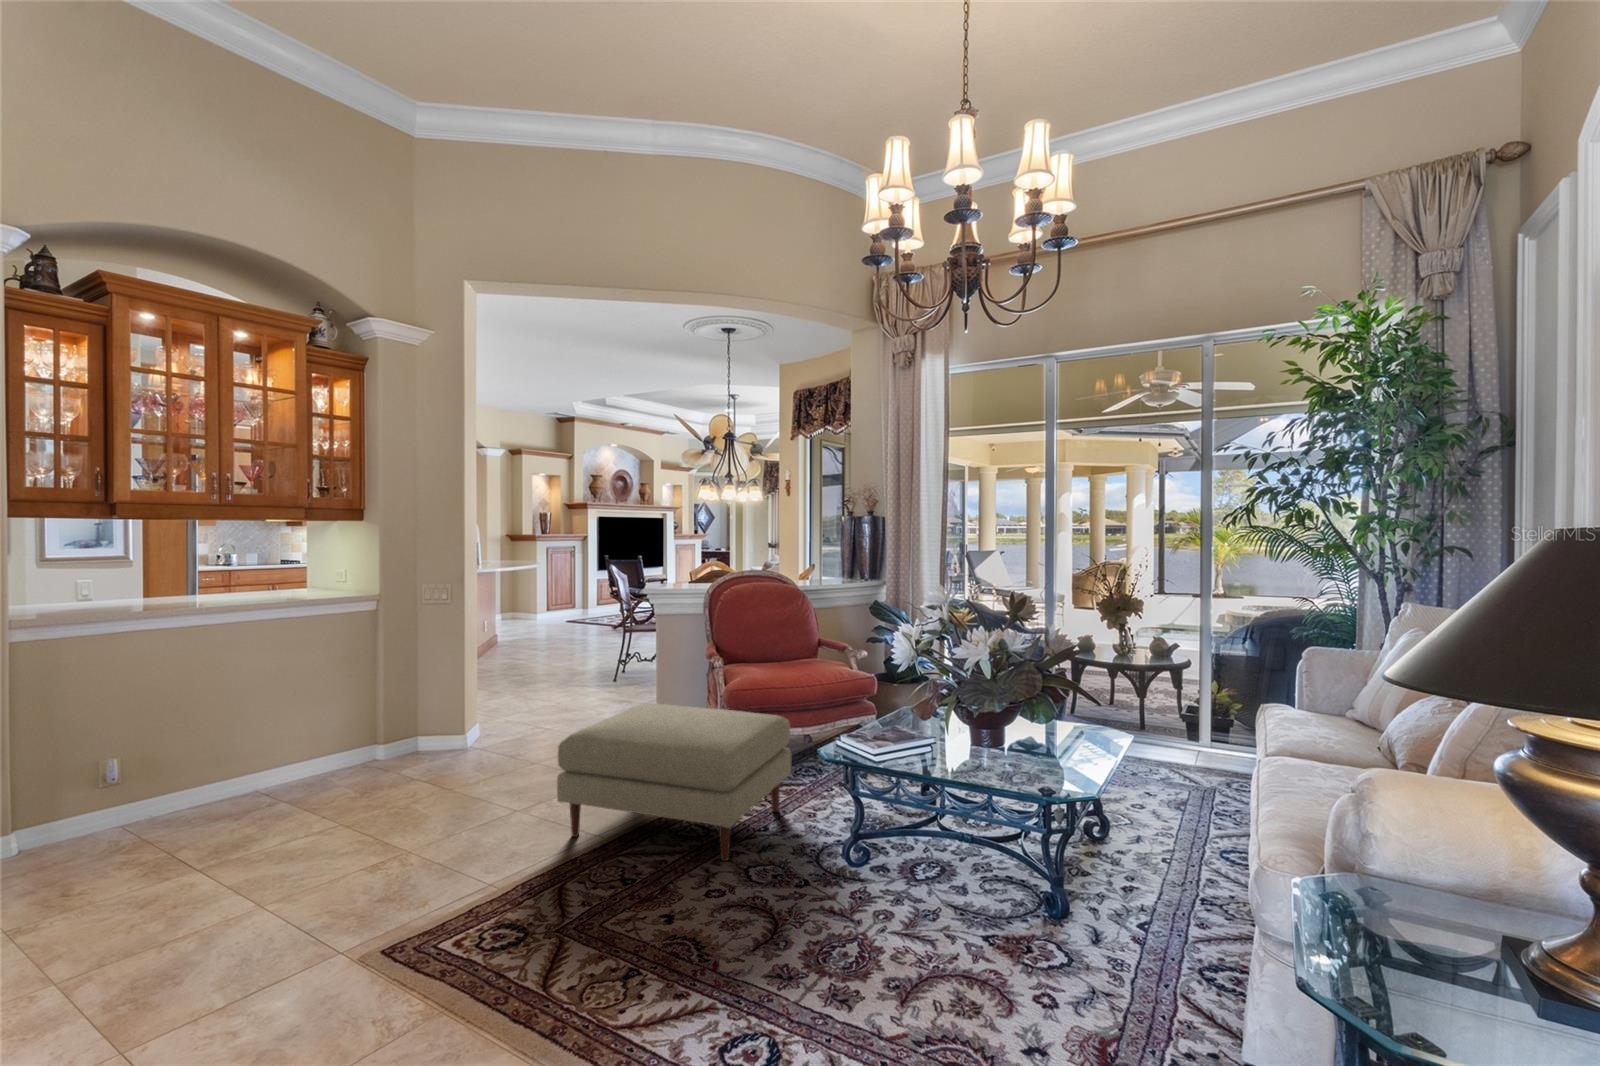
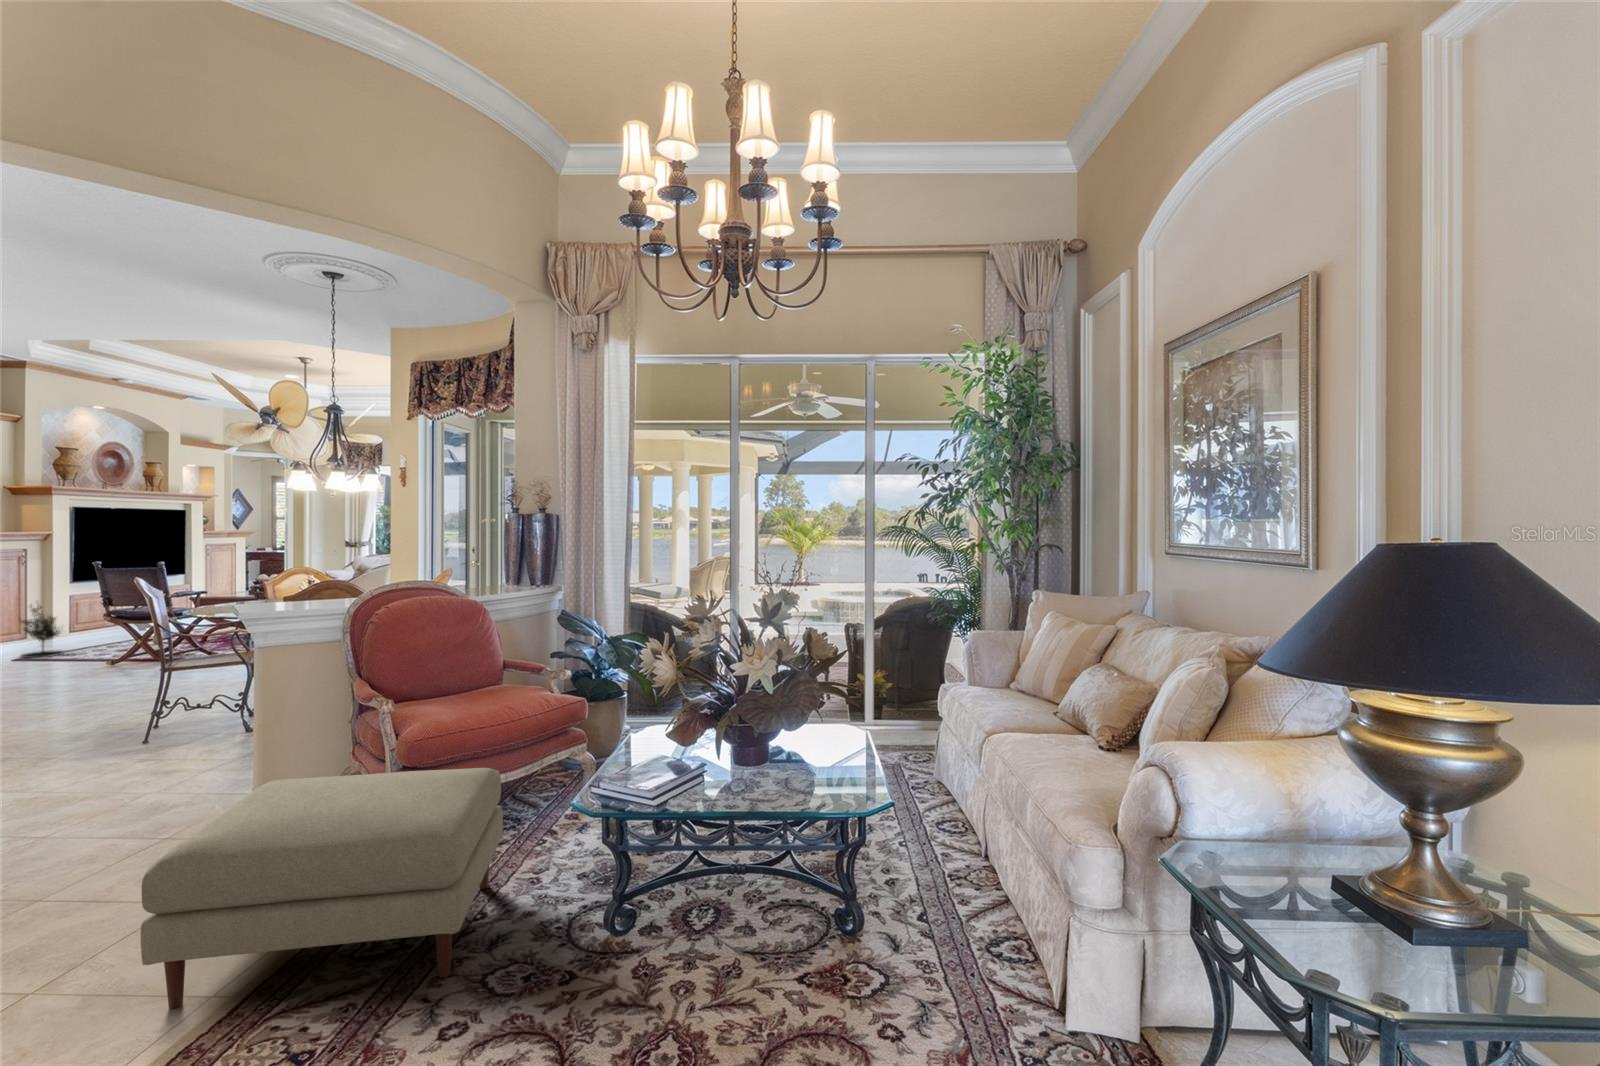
potted tree: none [569,580,593,621] -> present [19,604,63,658]

